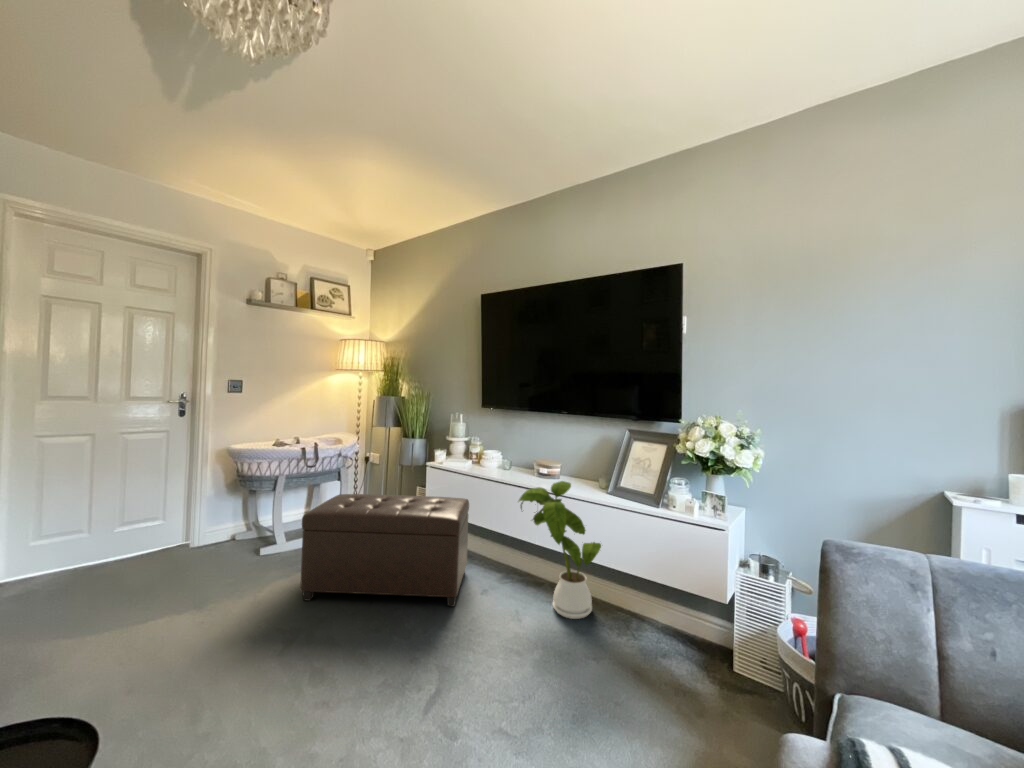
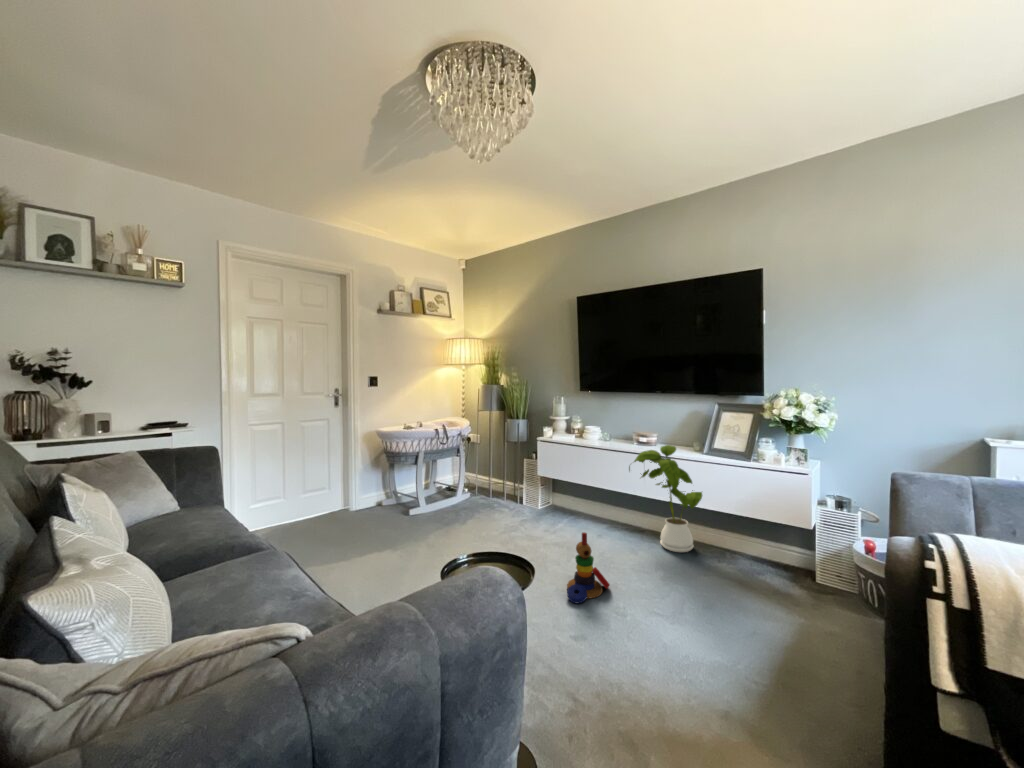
ottoman: present [300,494,469,606] -> none [462,464,585,545]
stacking toy: none [385,606,456,717] -> present [567,532,610,603]

